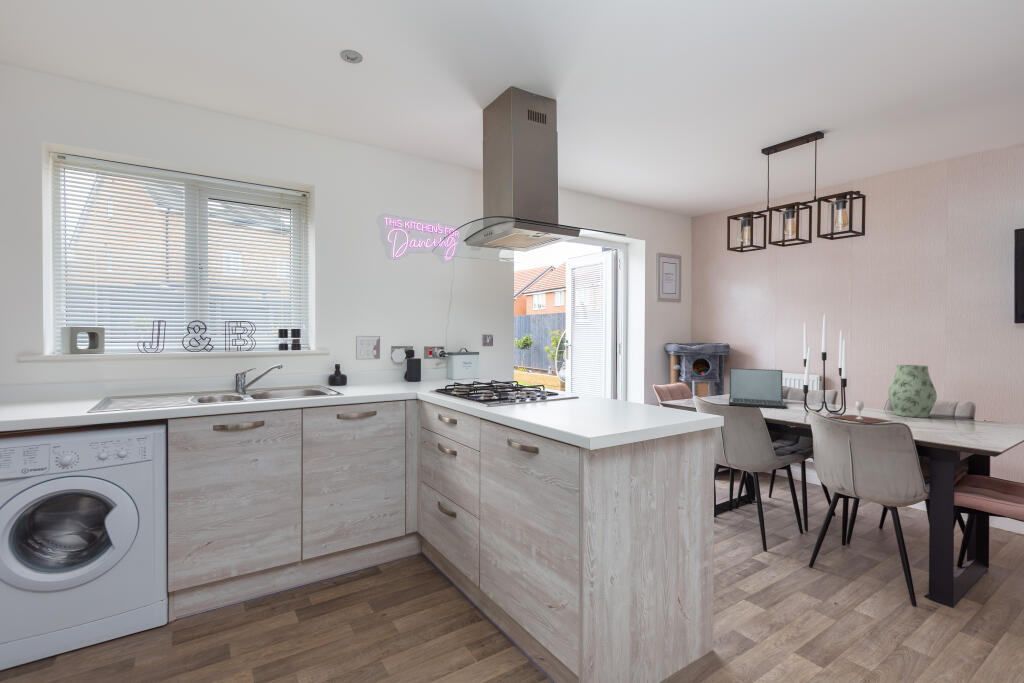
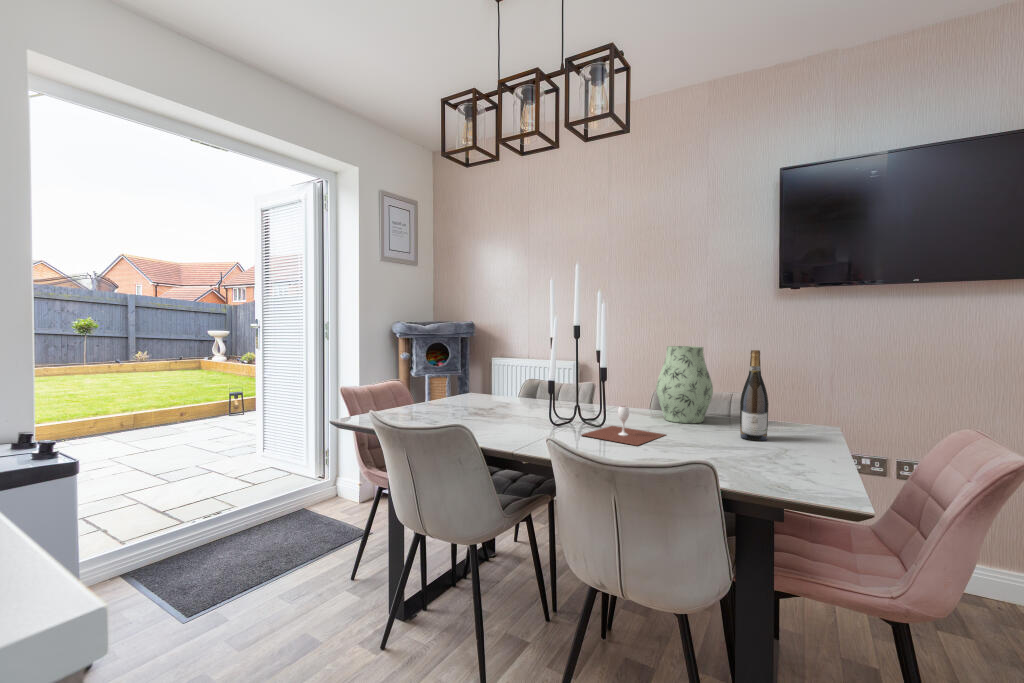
laptop: present [729,368,786,408] -> none [443,357,526,419]
wine bottle: none [953,369,976,428] -> present [740,350,769,441]

